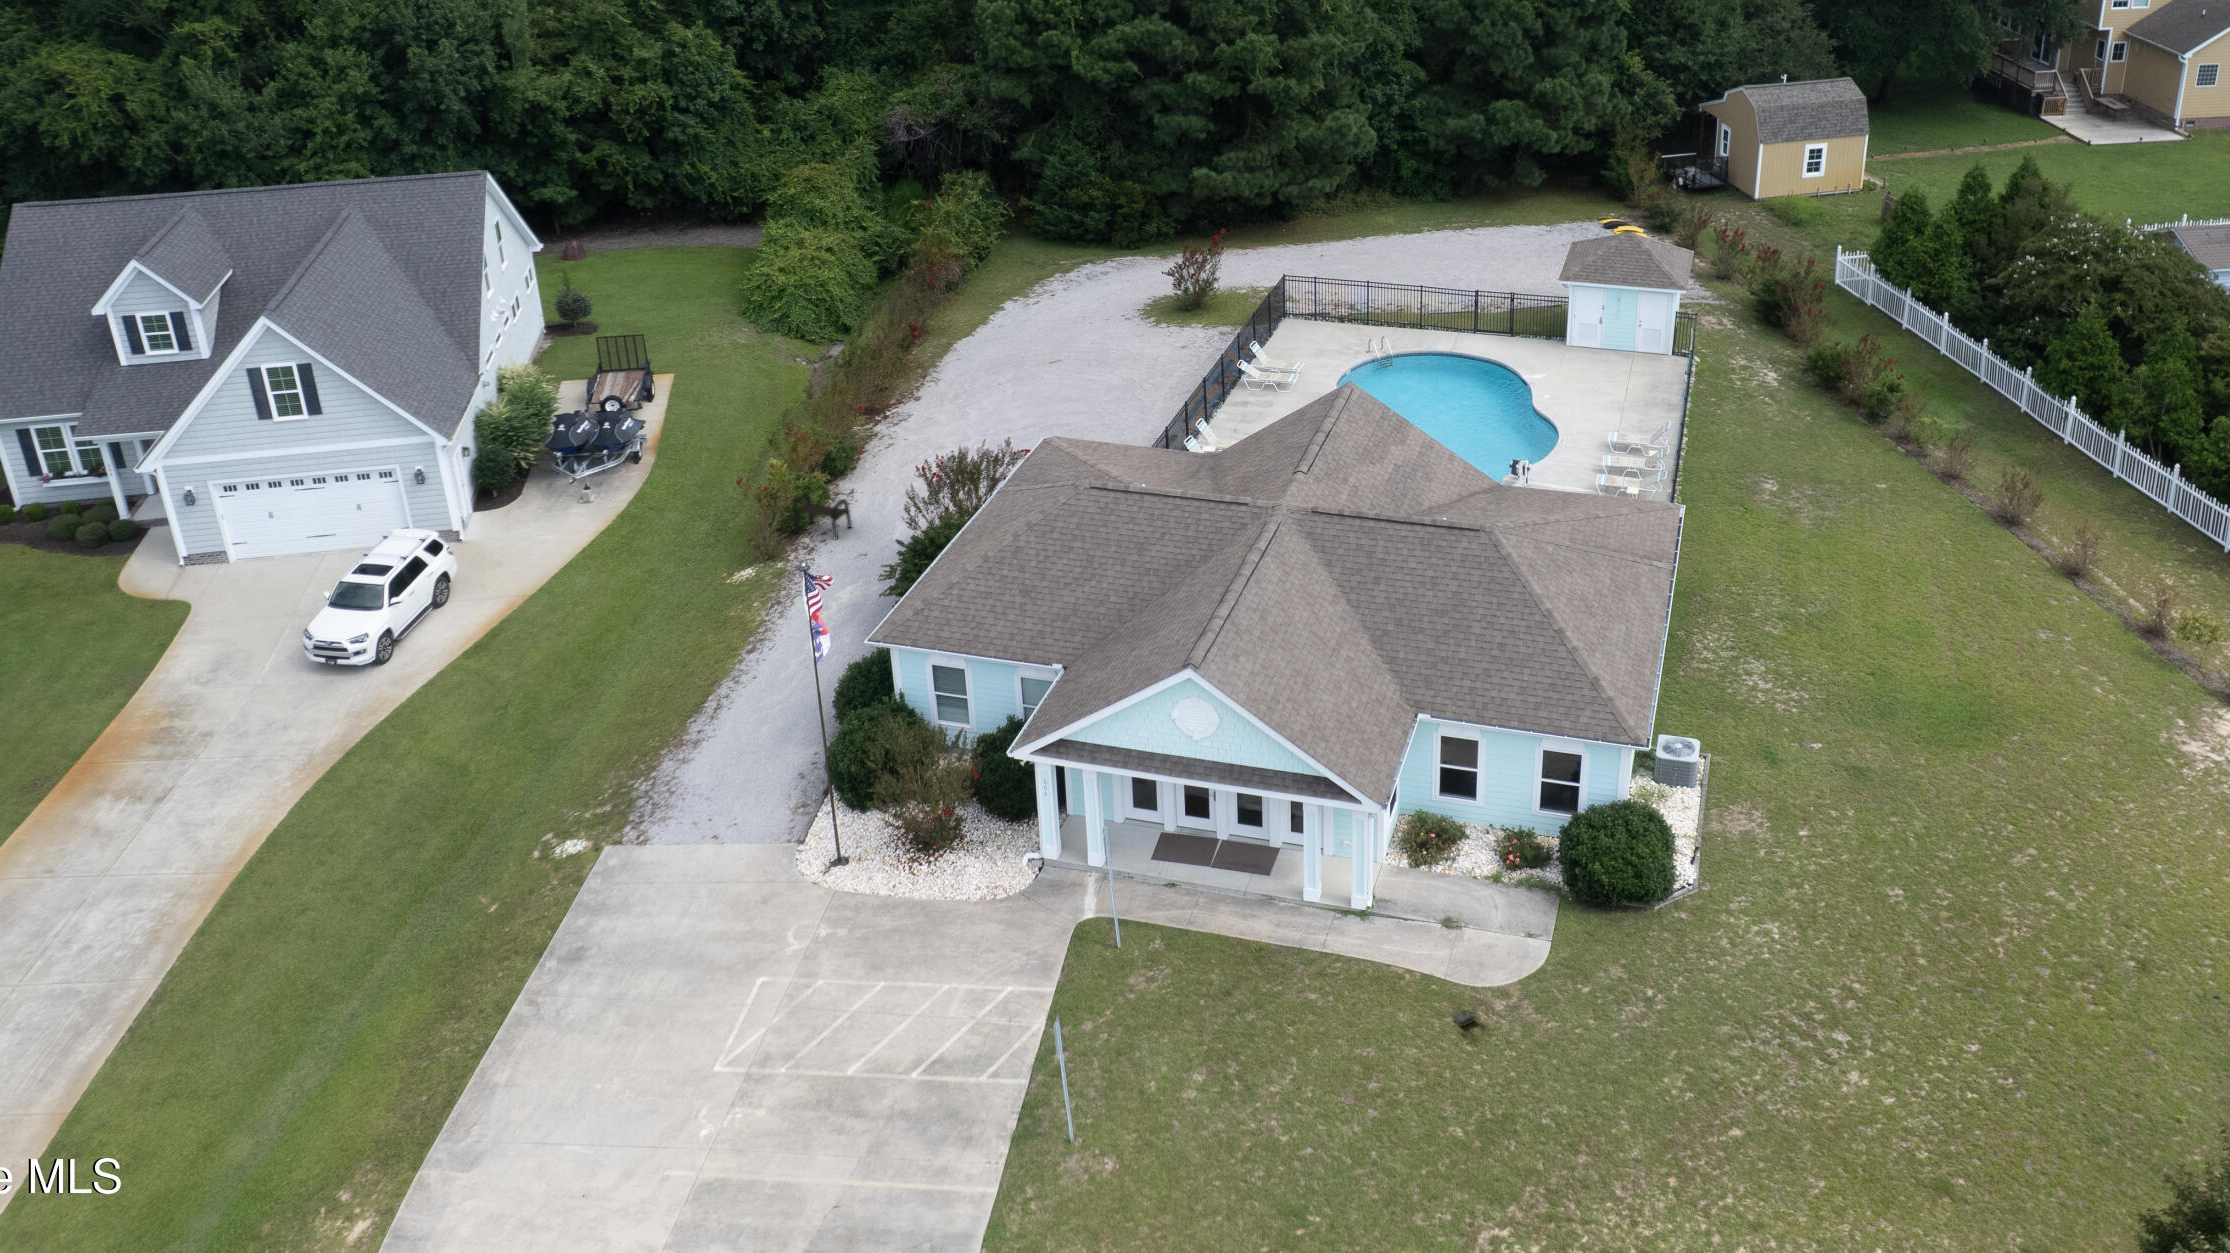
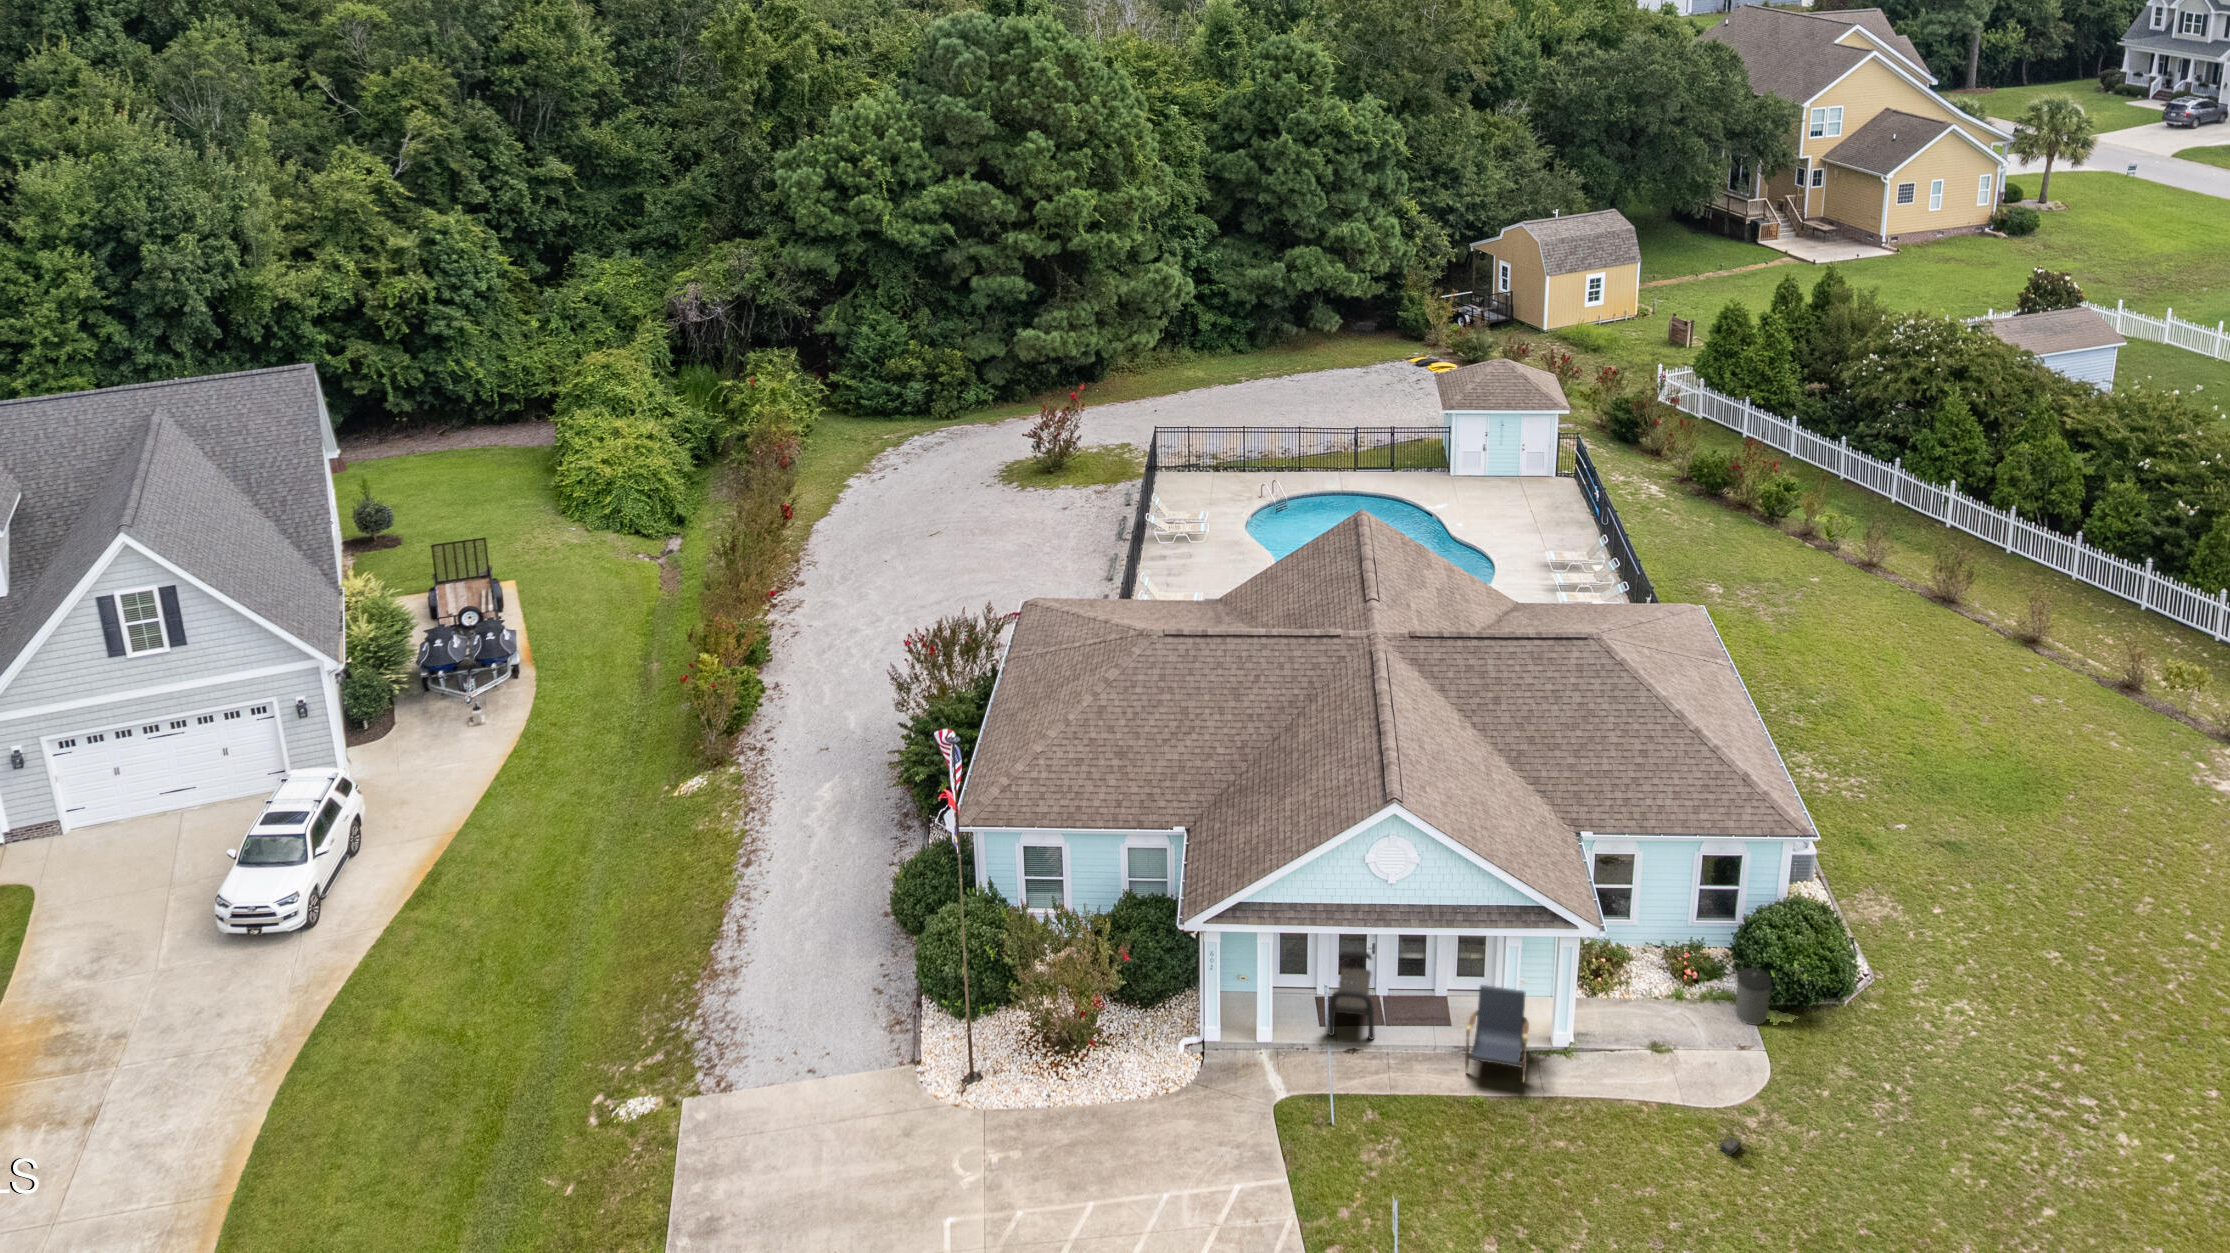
bench: present [793,494,852,539] -> present [1328,951,1375,1039]
lounge chair: none [1262,842,1327,935] -> present [1465,985,1529,1082]
trash can: none [1542,861,1574,915] -> present [1736,968,1772,1025]

